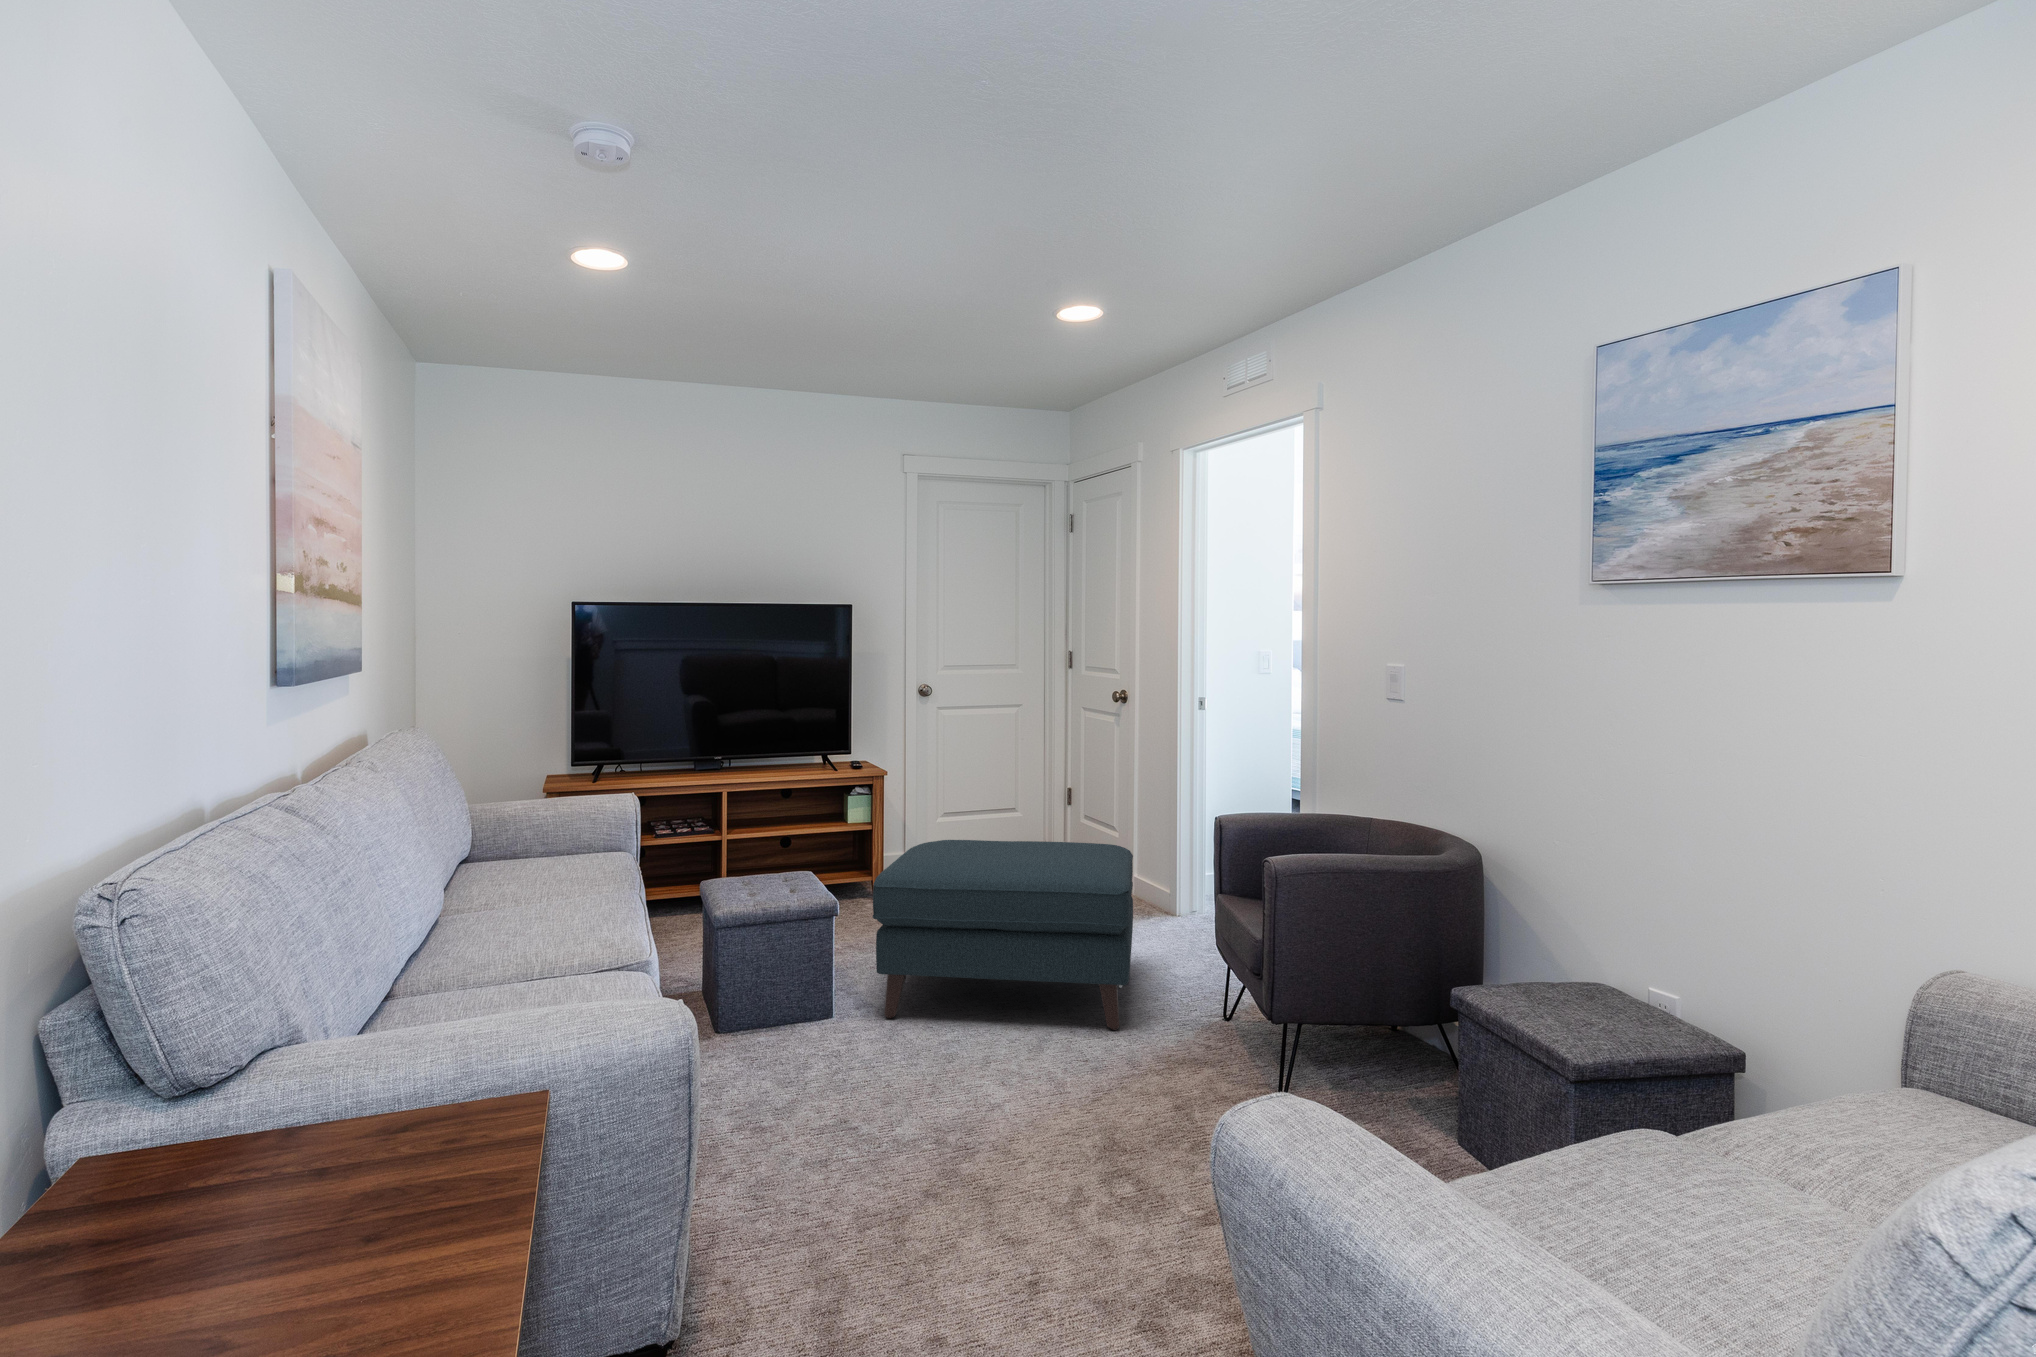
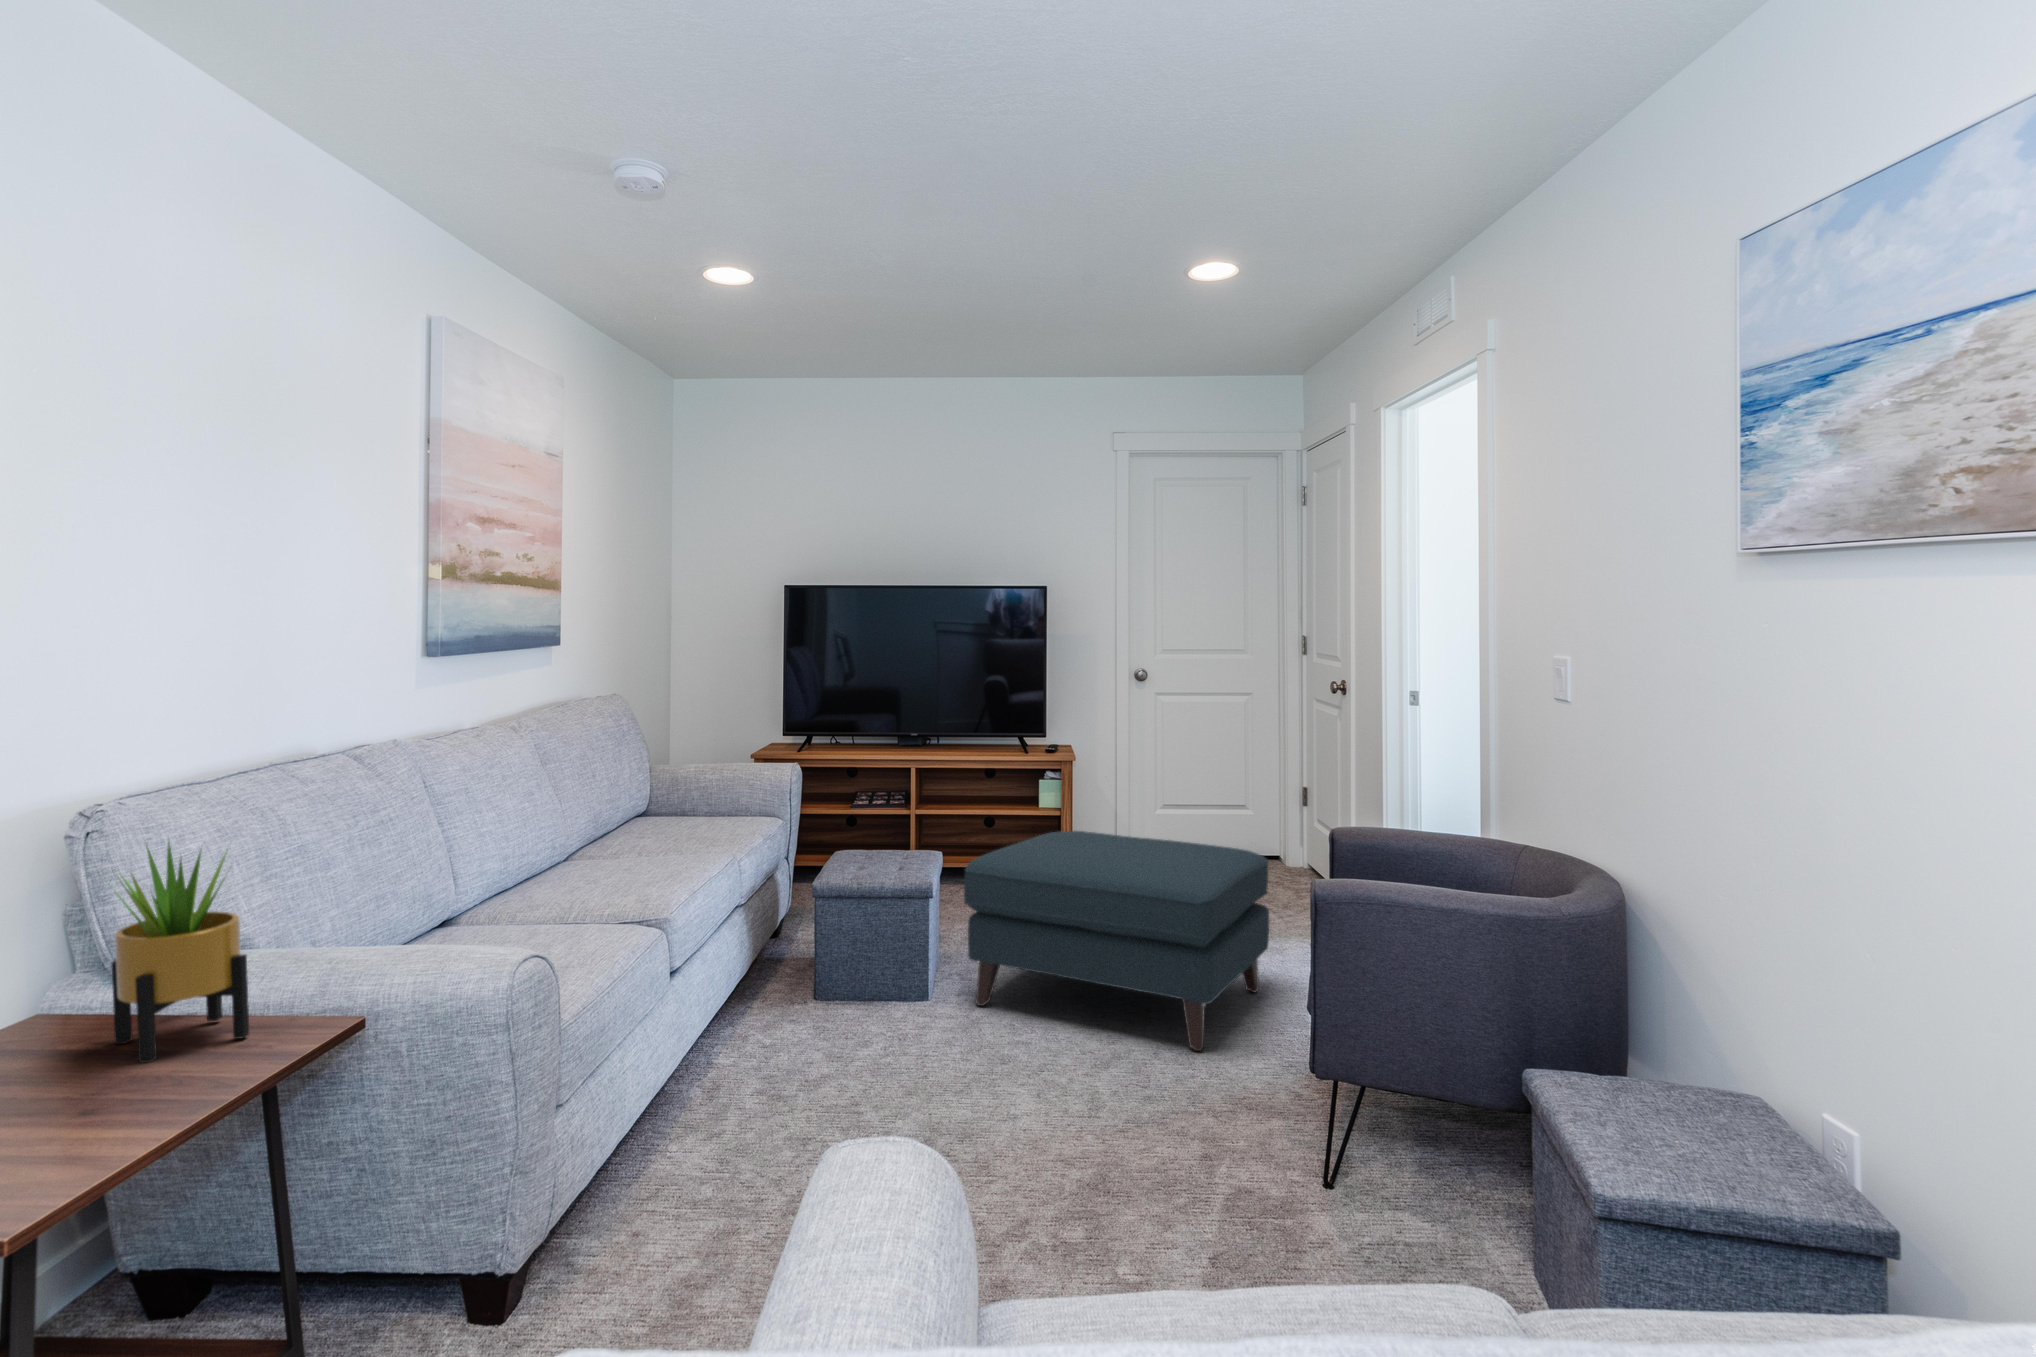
potted plant: none [245,906,427,1195] -> present [108,842,249,1063]

